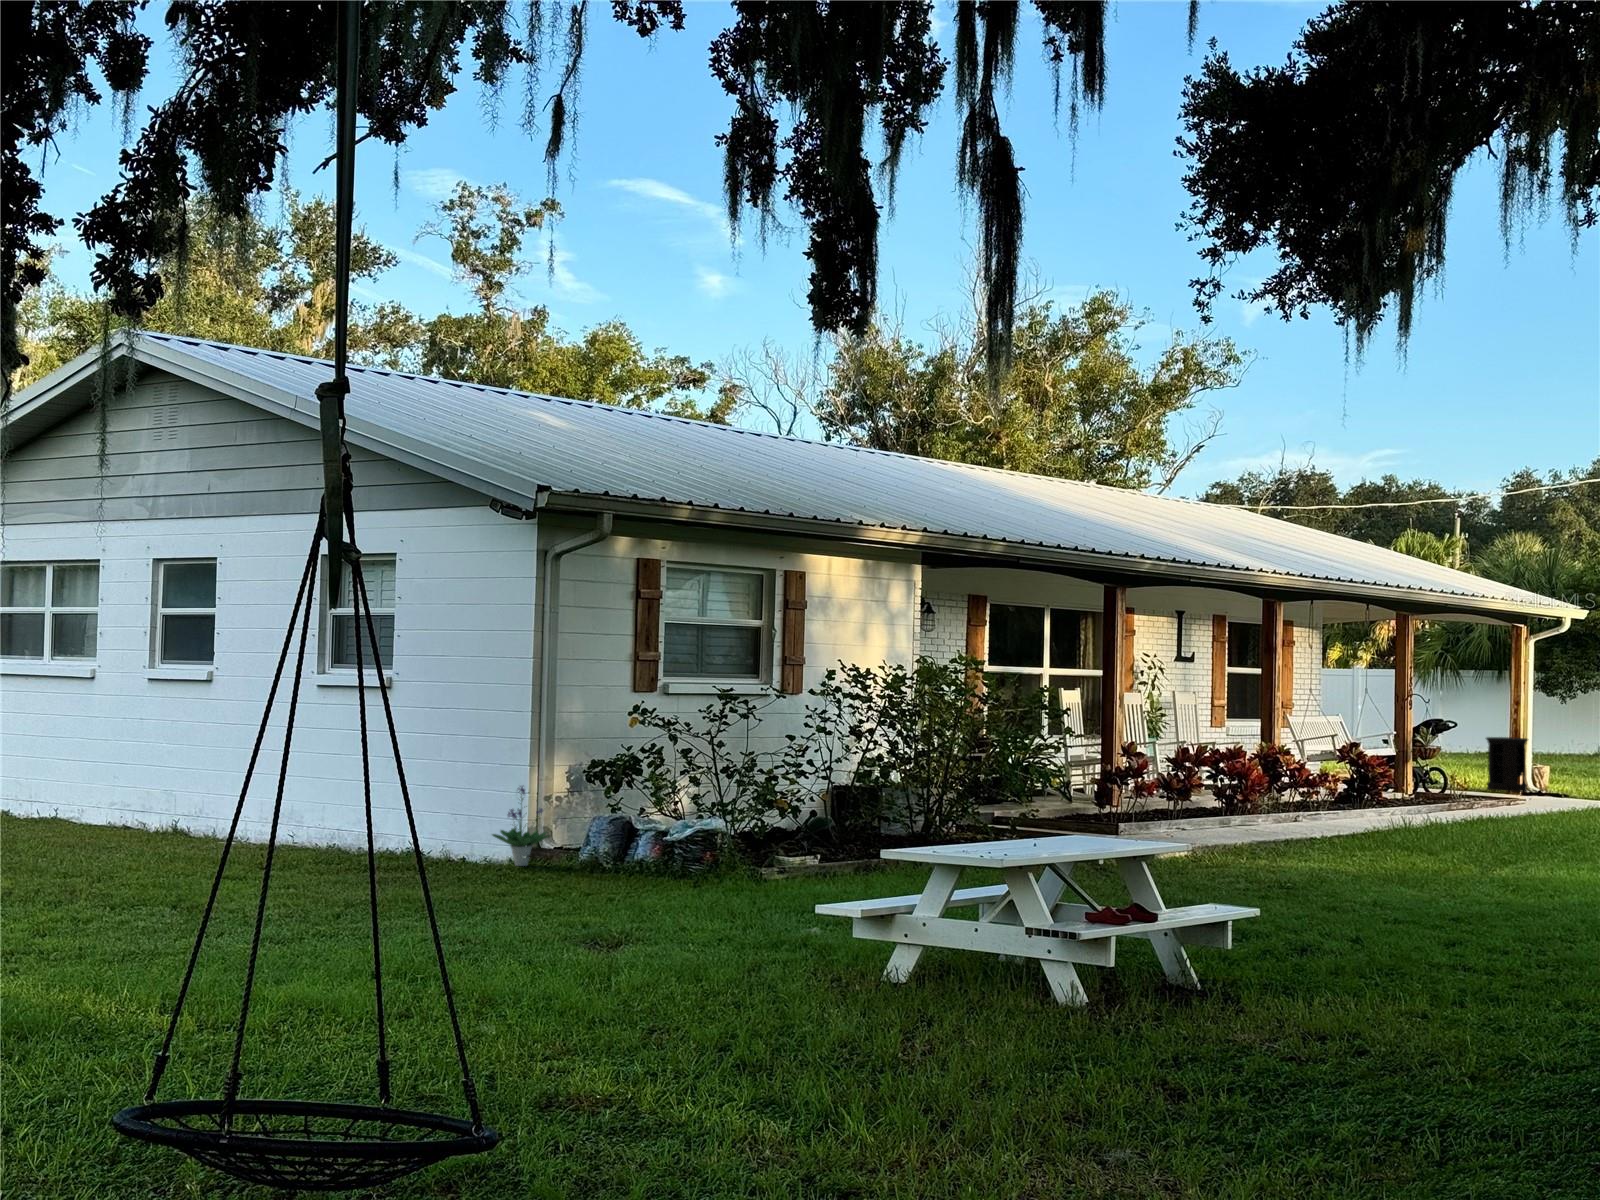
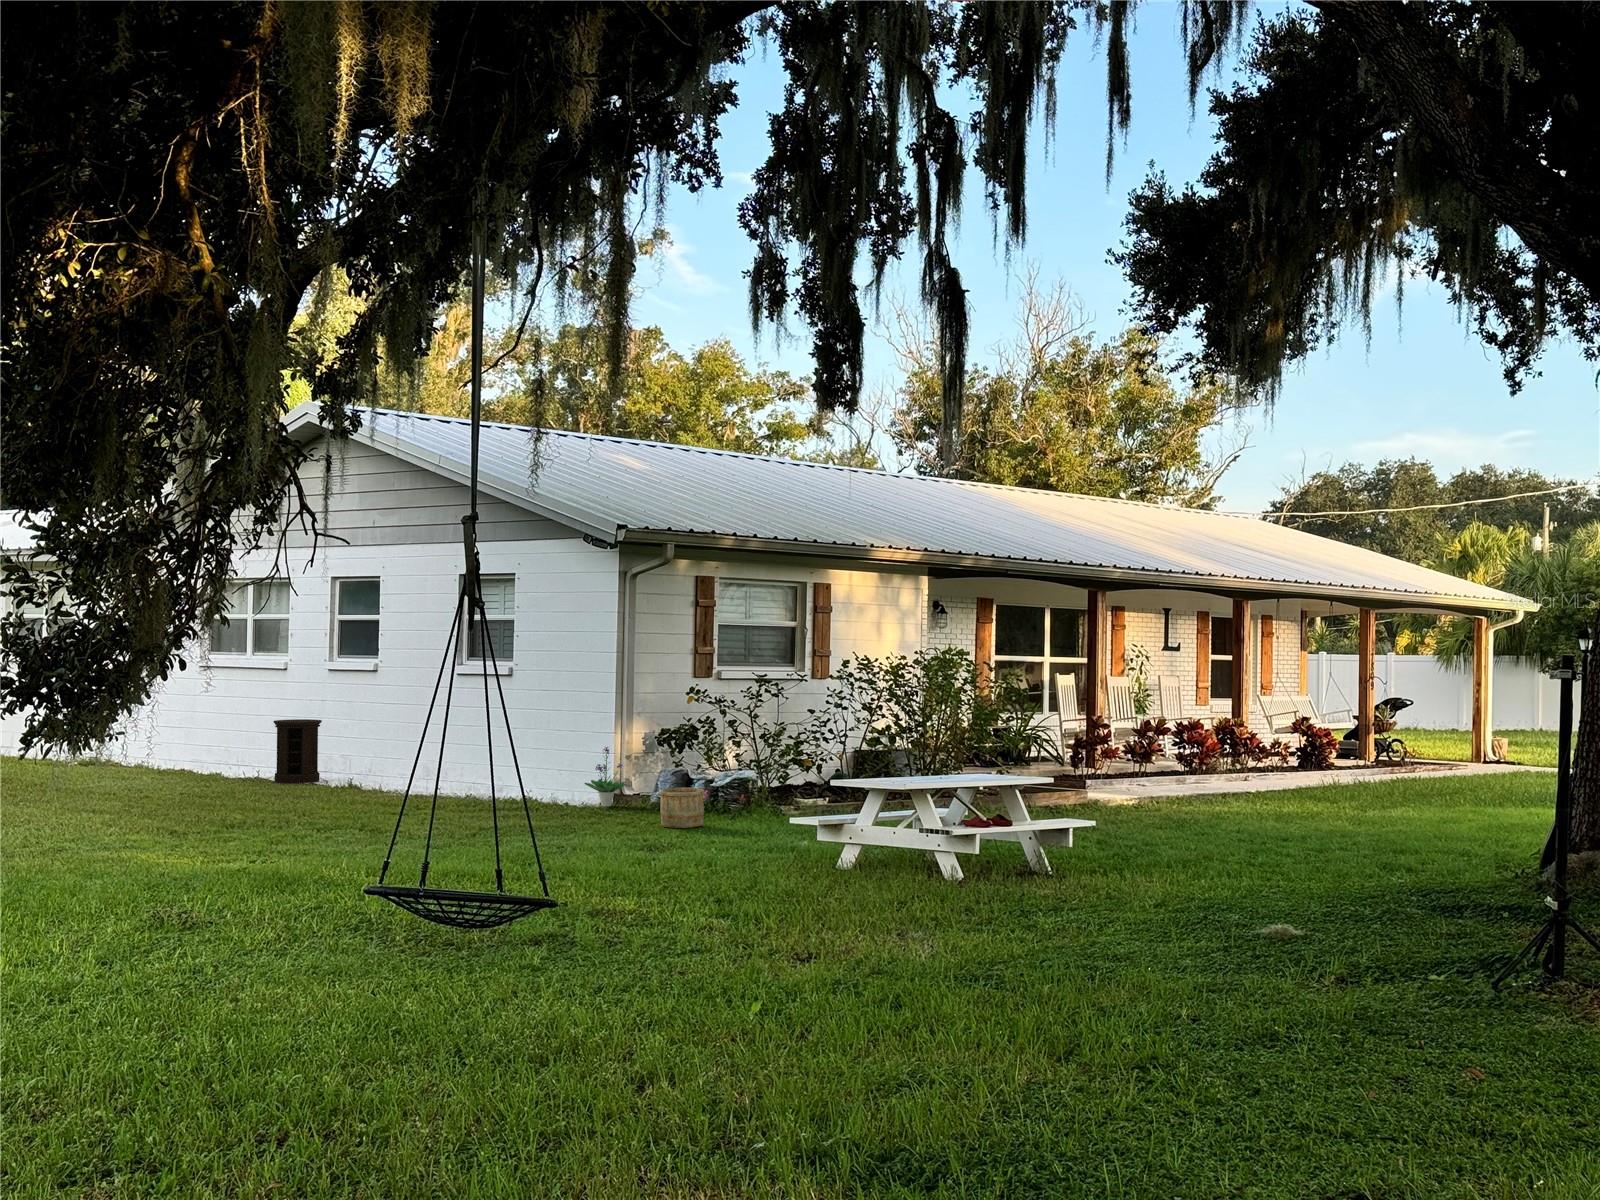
side table: present [1486,737,1528,792] -> present [273,719,322,783]
wooden bucket: none [603,844,666,901] -> present [659,787,705,828]

